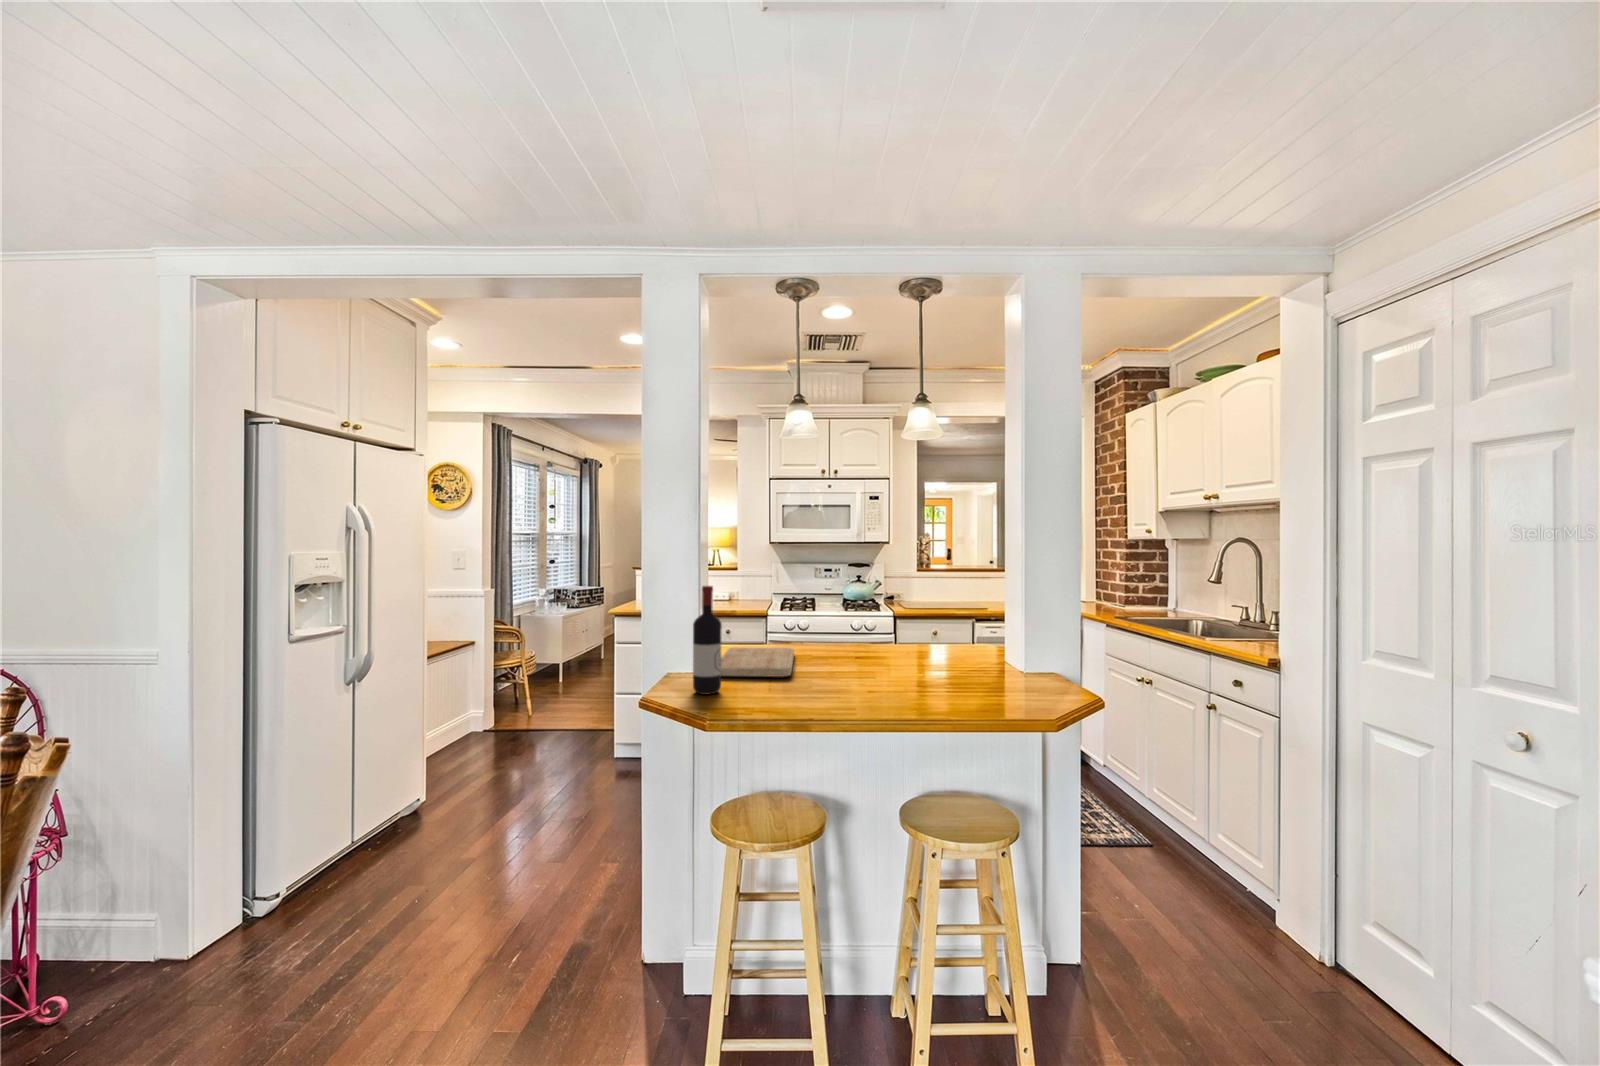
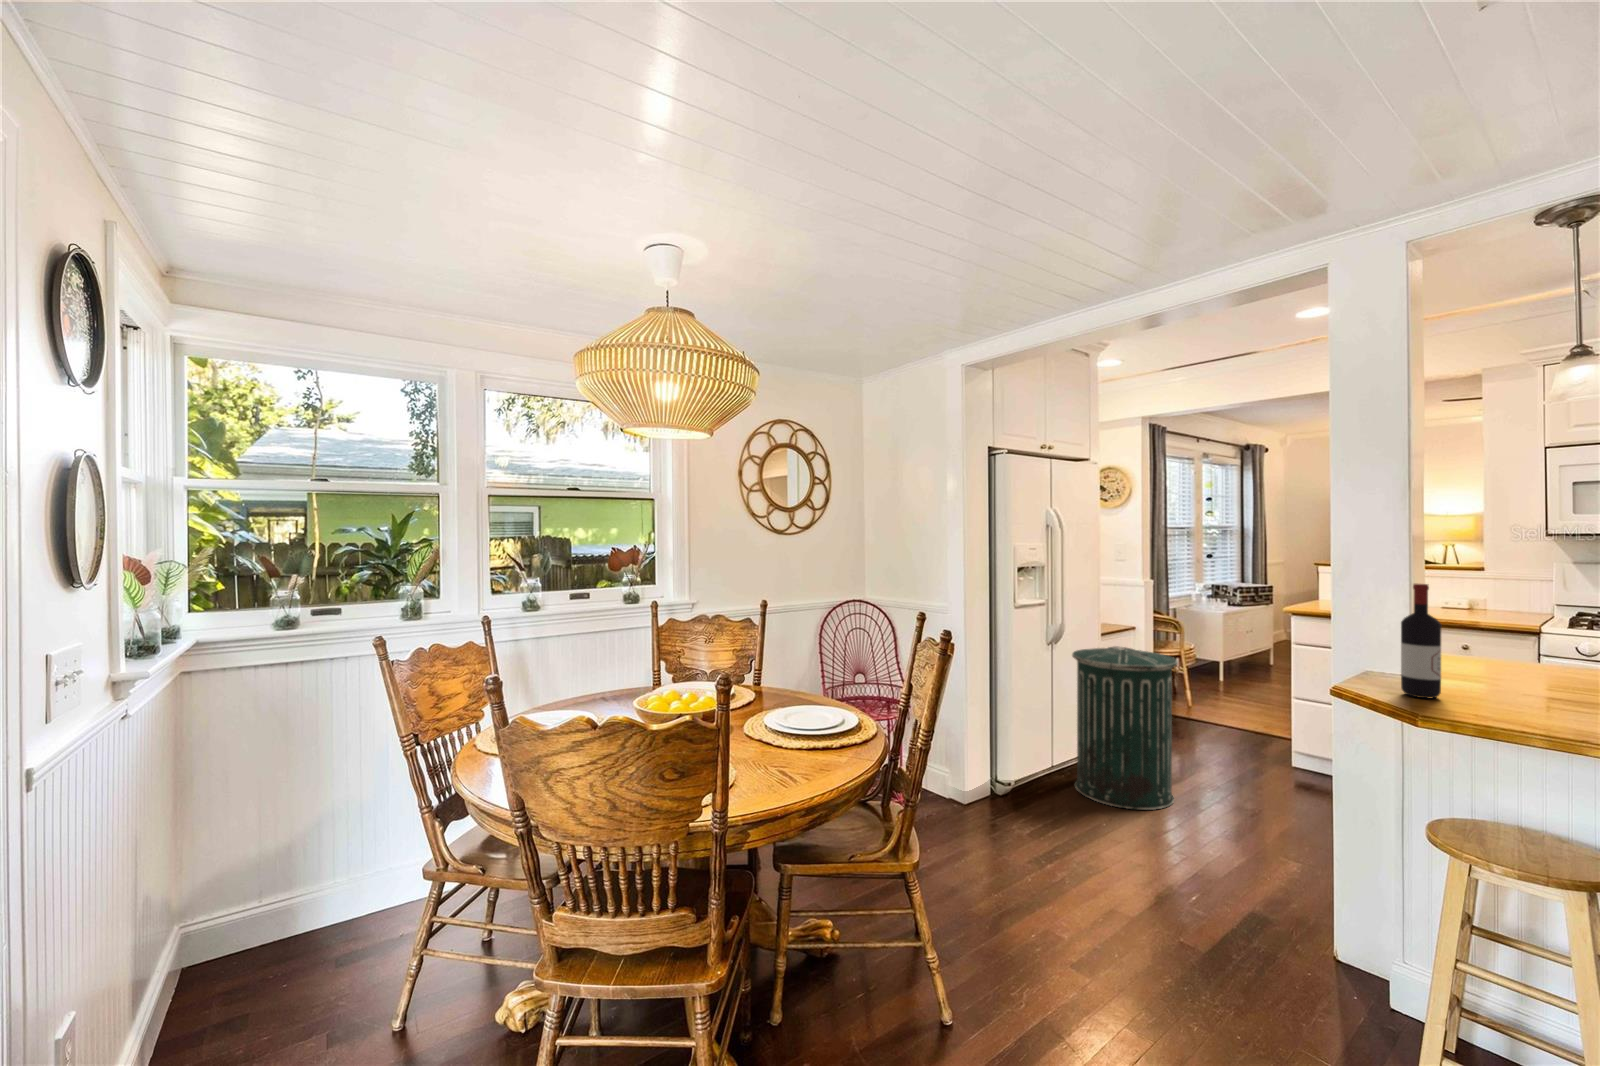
cutting board: present [721,648,794,677] -> none [1431,659,1568,698]
trash can: none [381,672,508,867] -> present [1072,647,1178,810]

